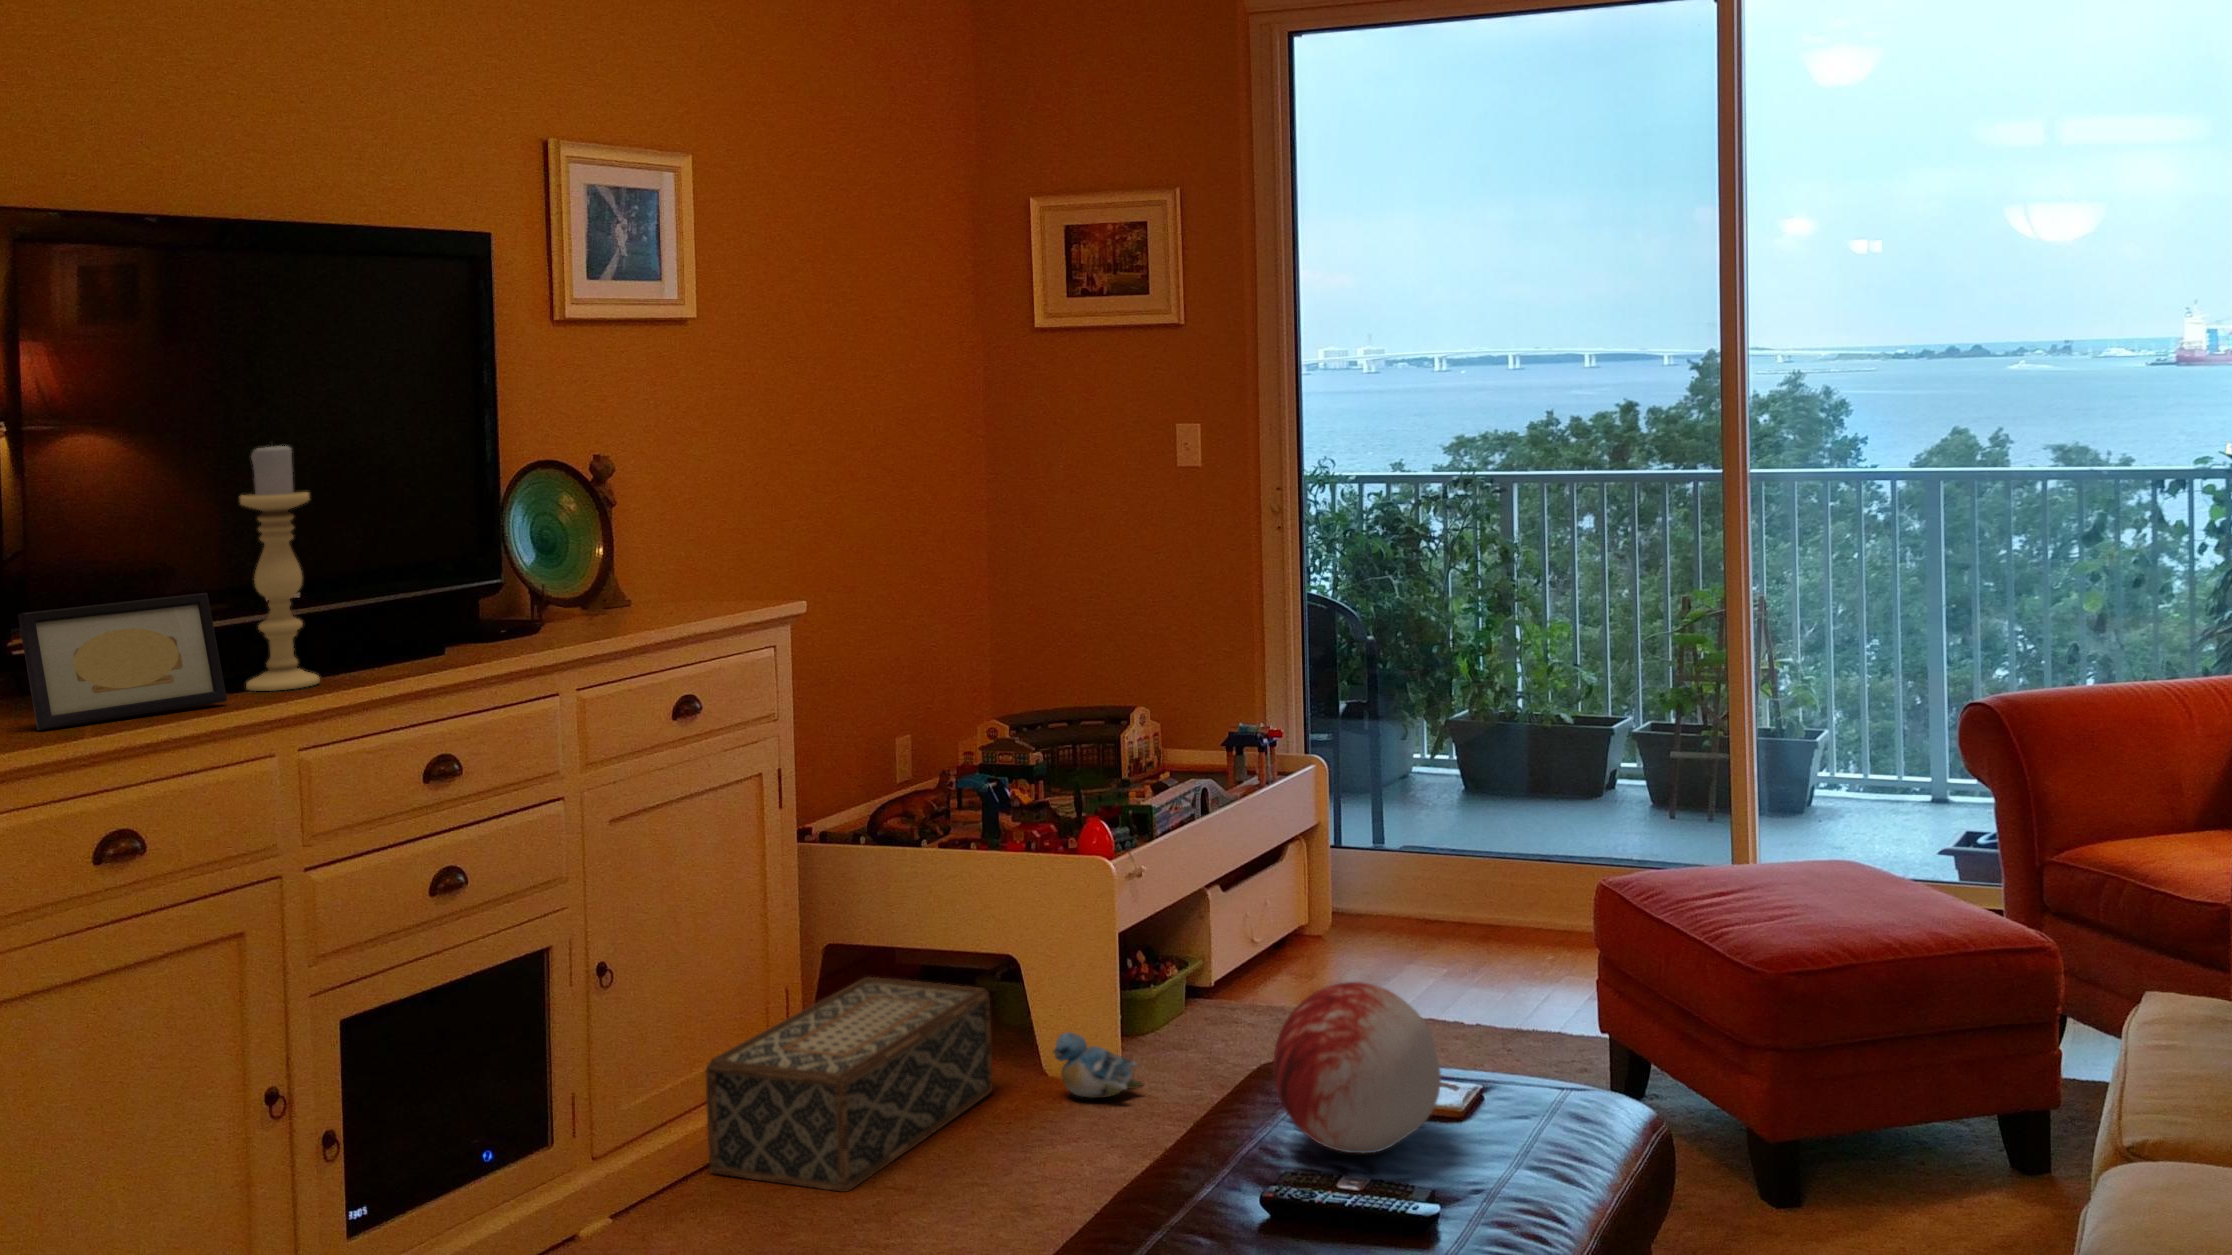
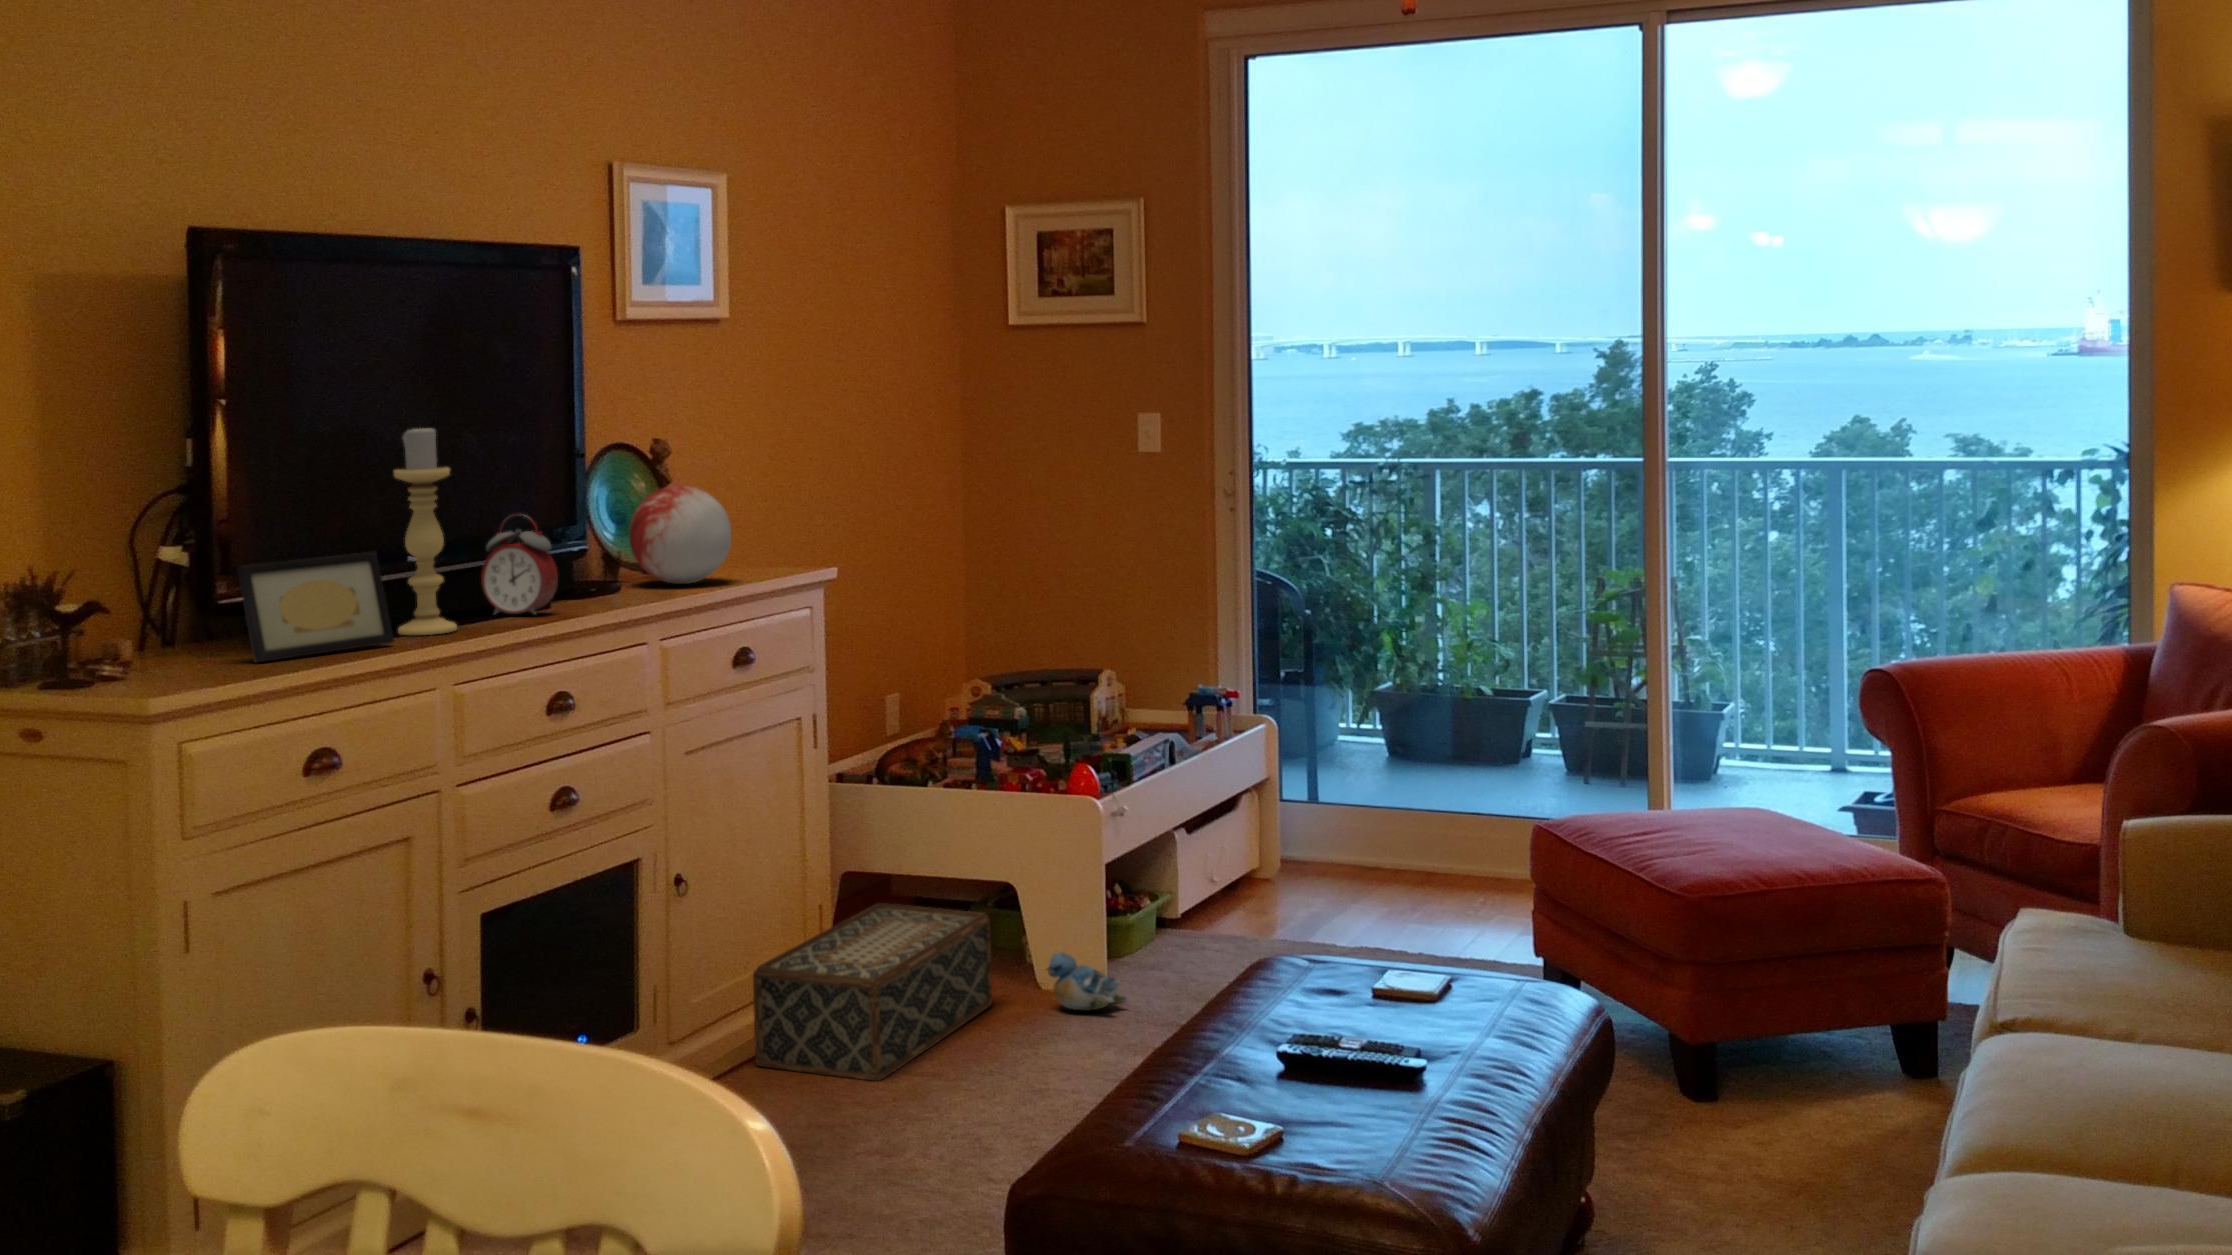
alarm clock: none [365,545,456,663] -> present [481,516,558,615]
decorative orb: present [1273,982,1441,1153] -> present [629,485,731,584]

